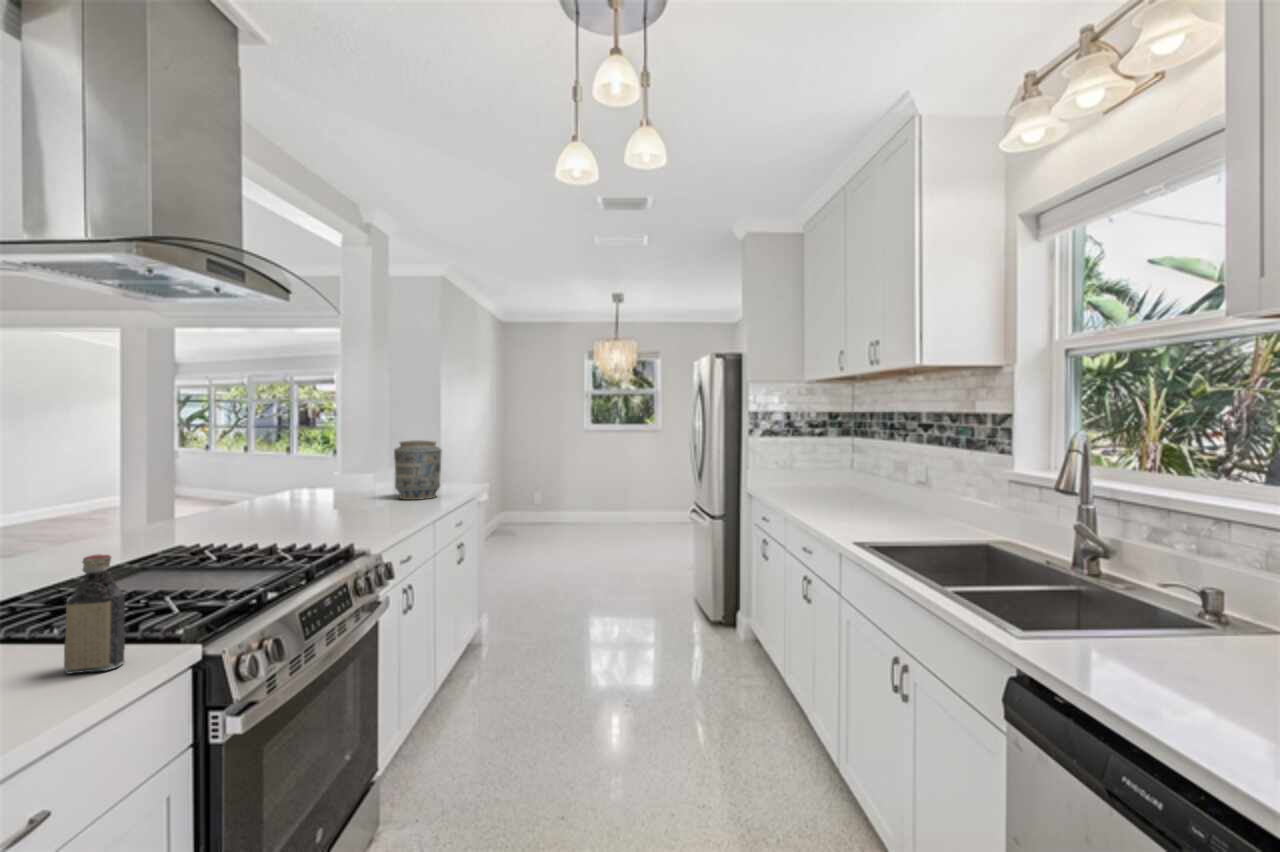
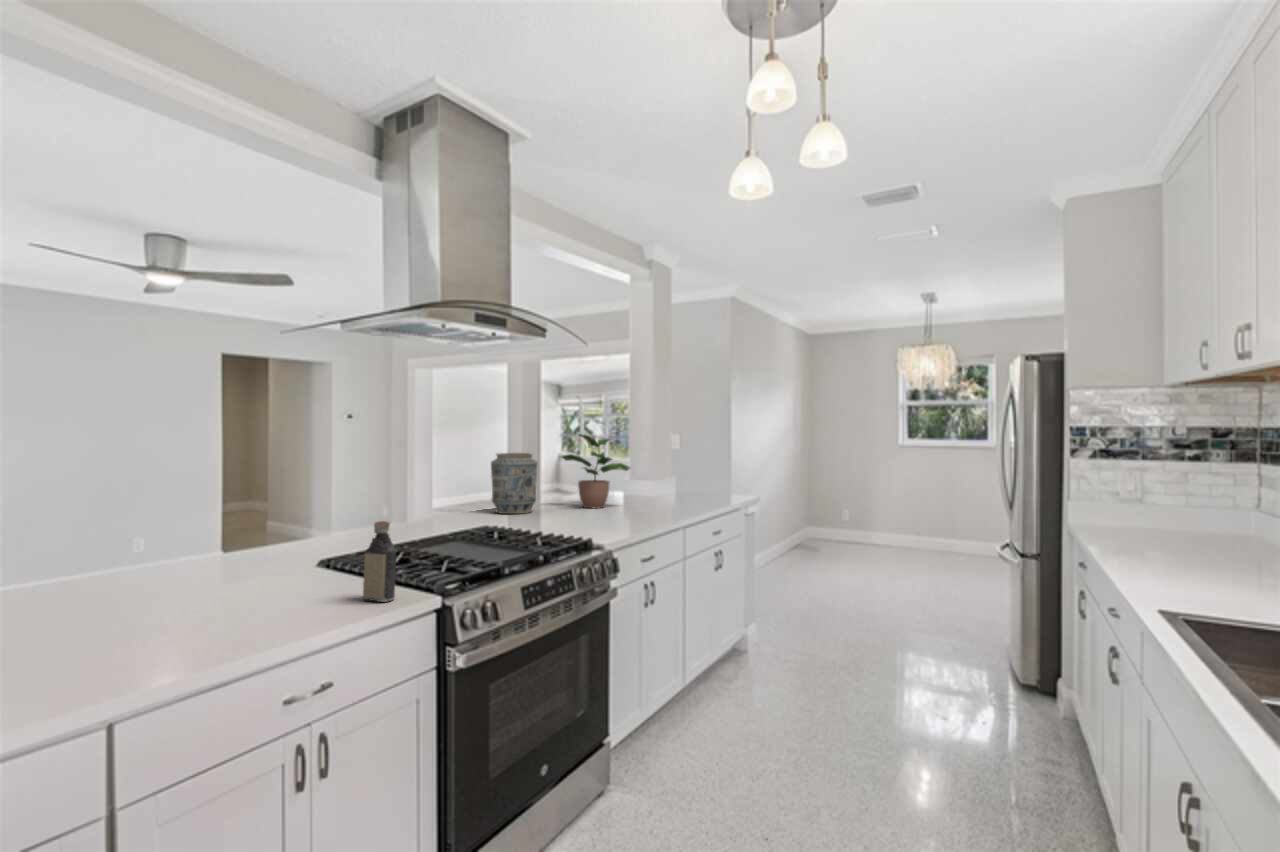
potted plant: none [259,424,356,511] -> present [562,434,630,508]
vase: present [394,441,442,500] -> present [491,453,537,514]

